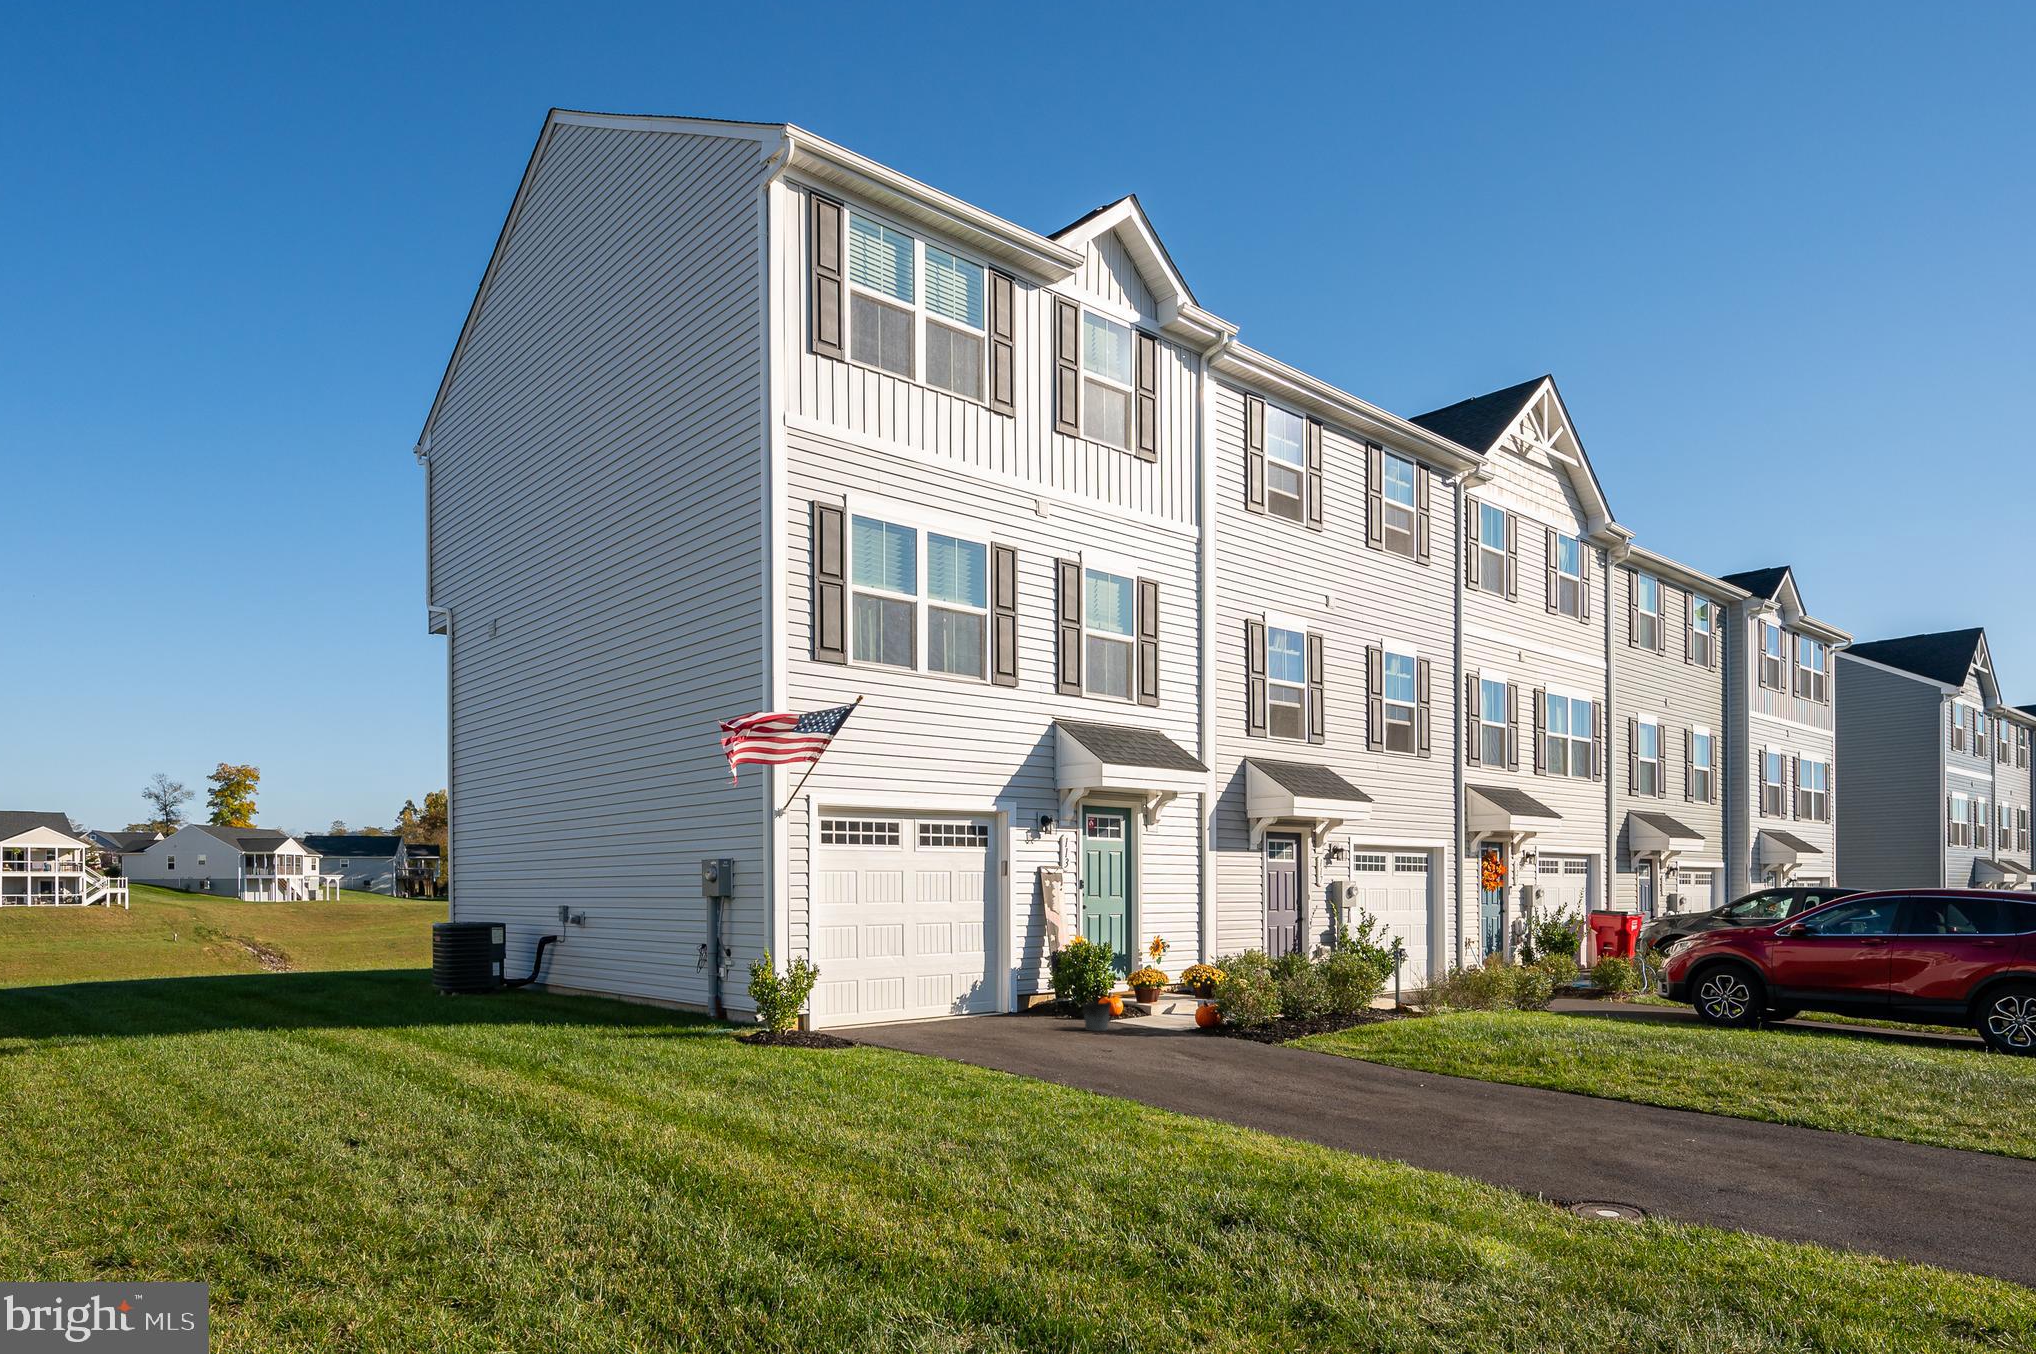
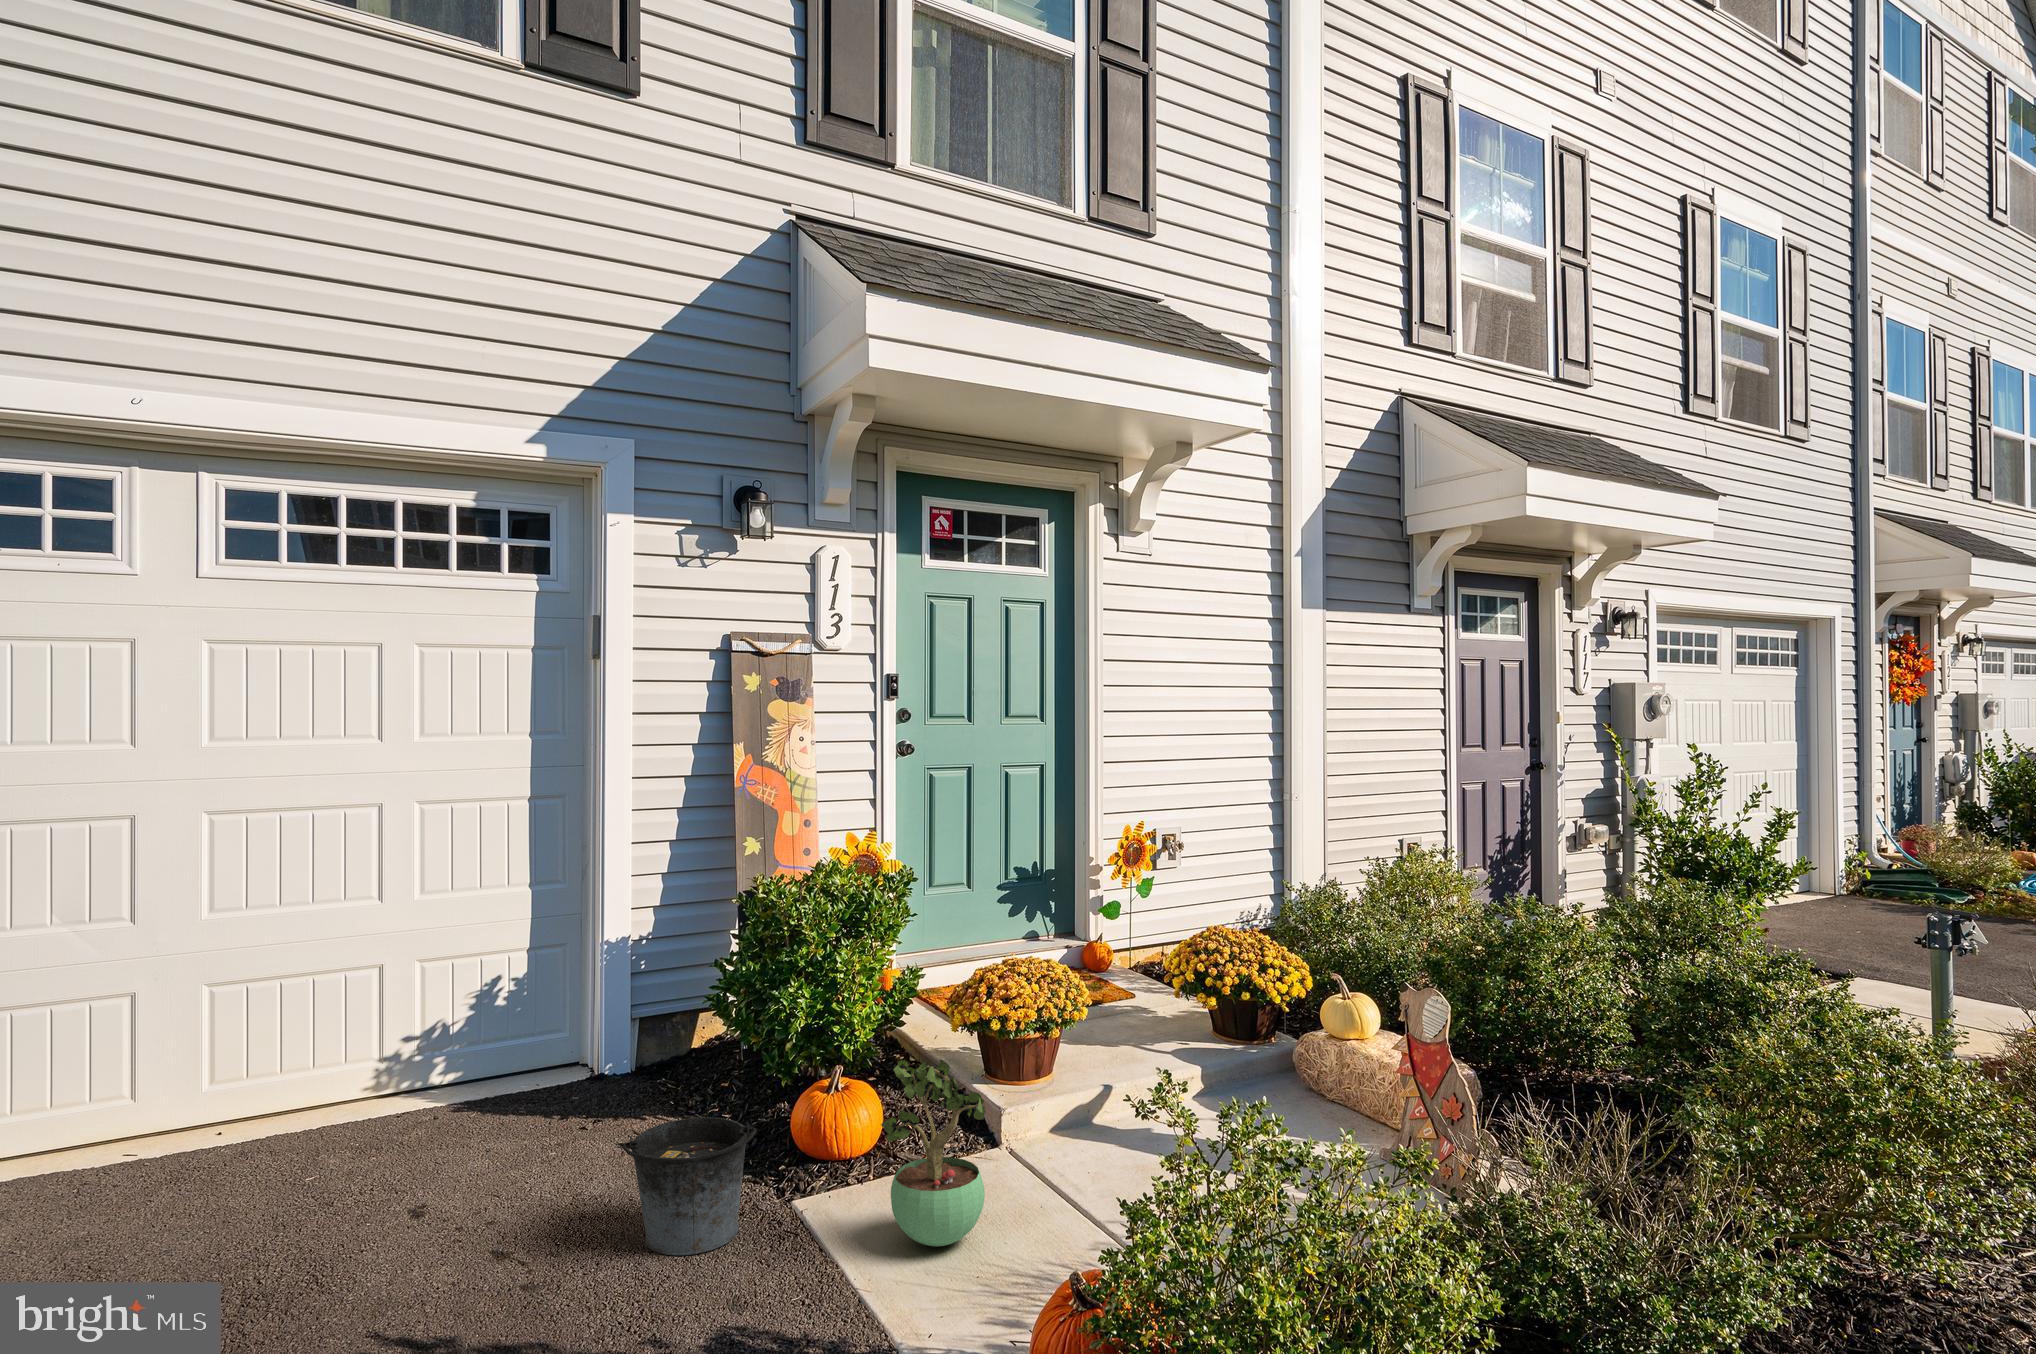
potted plant: none [1143,983,1173,1030] -> present [881,1060,986,1246]

